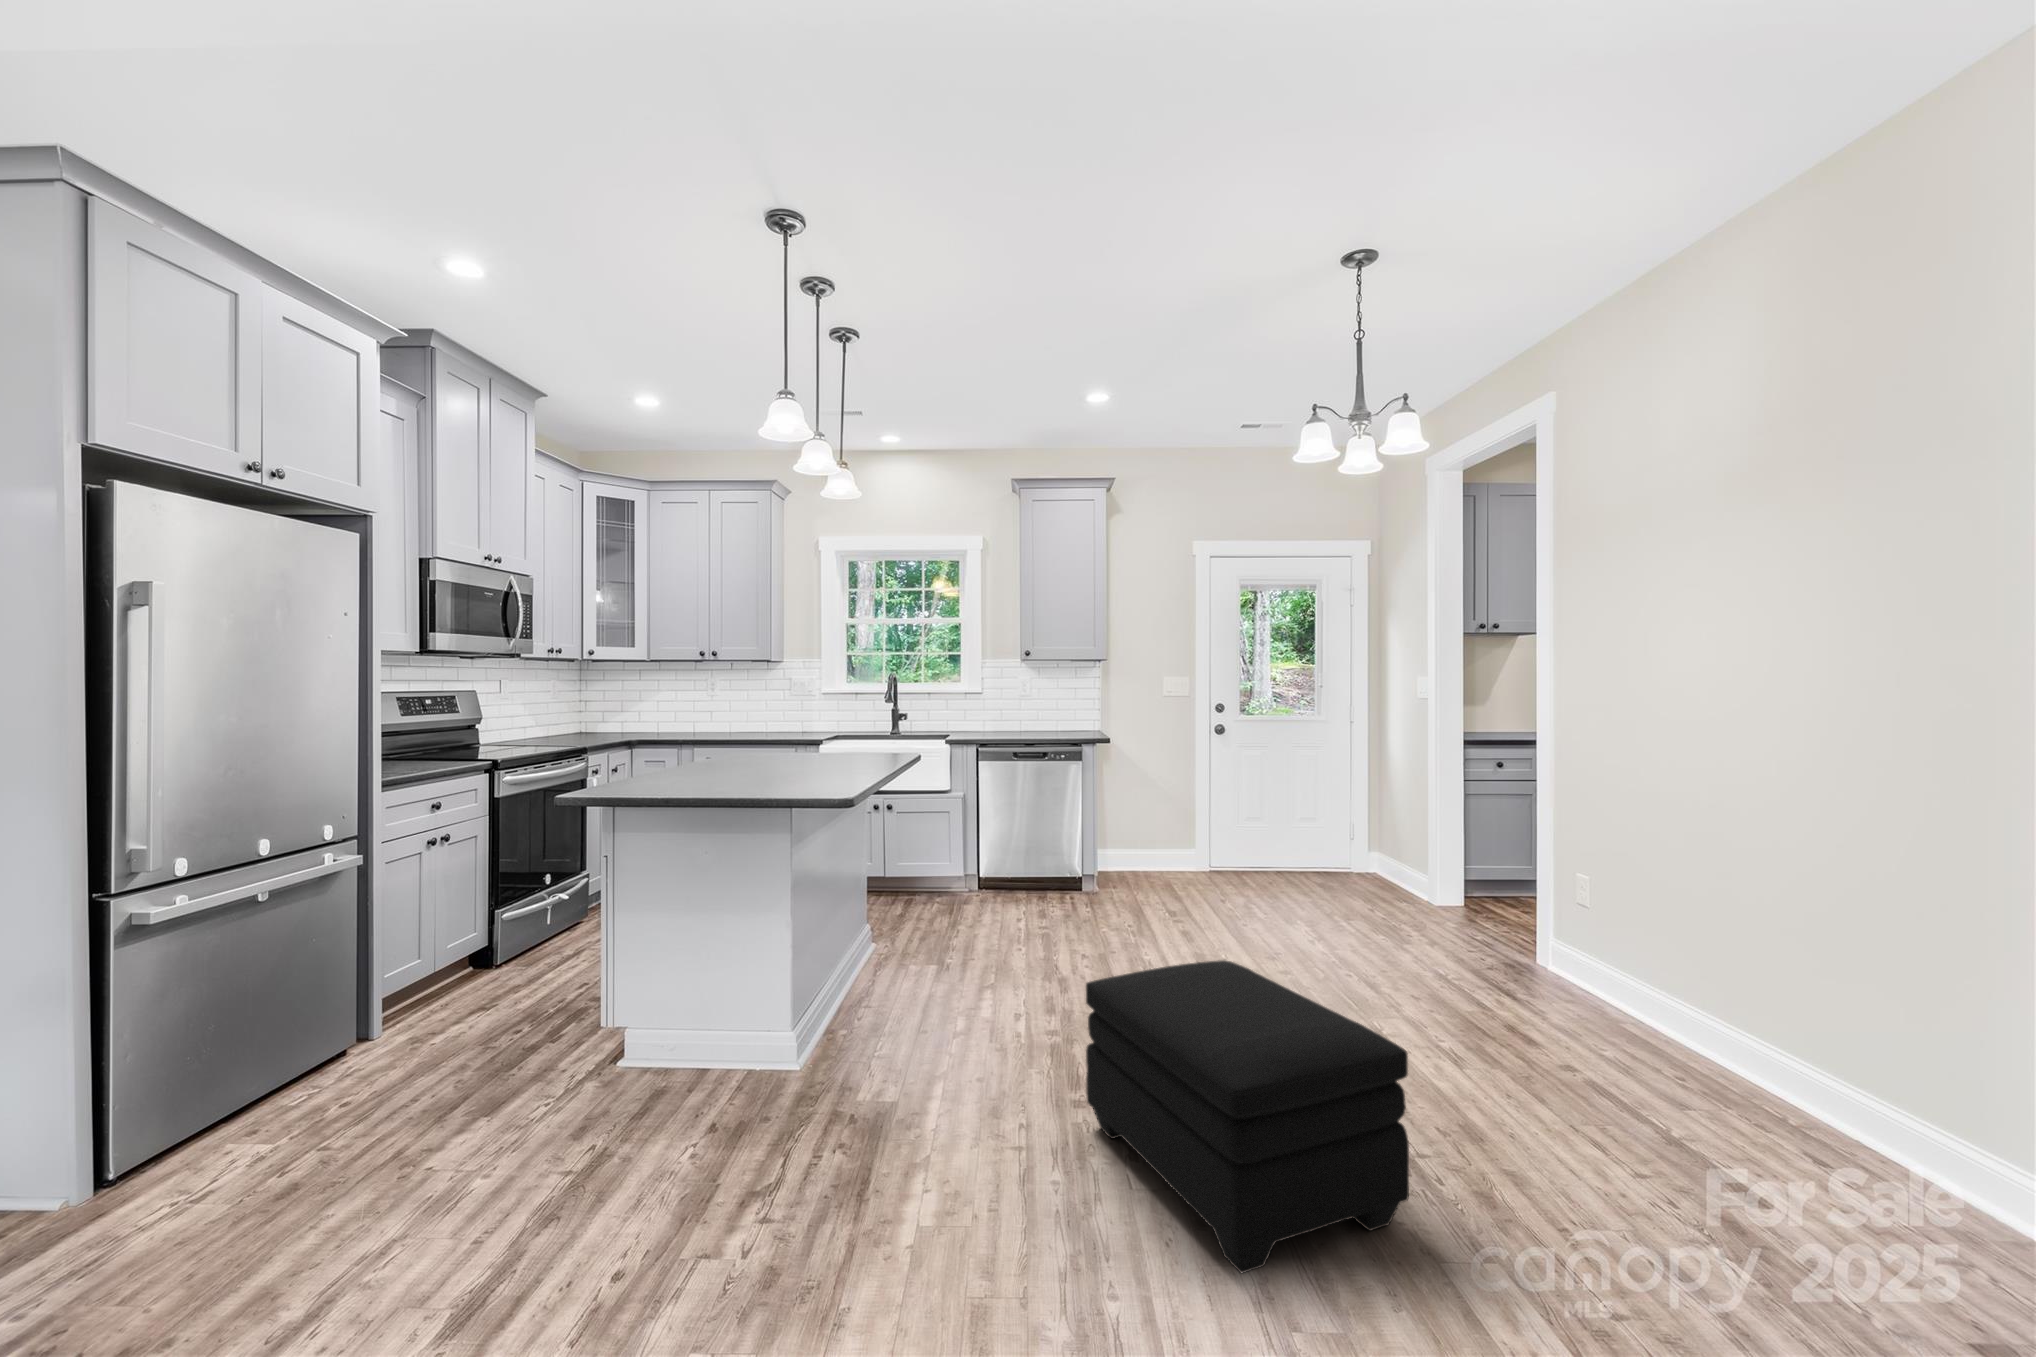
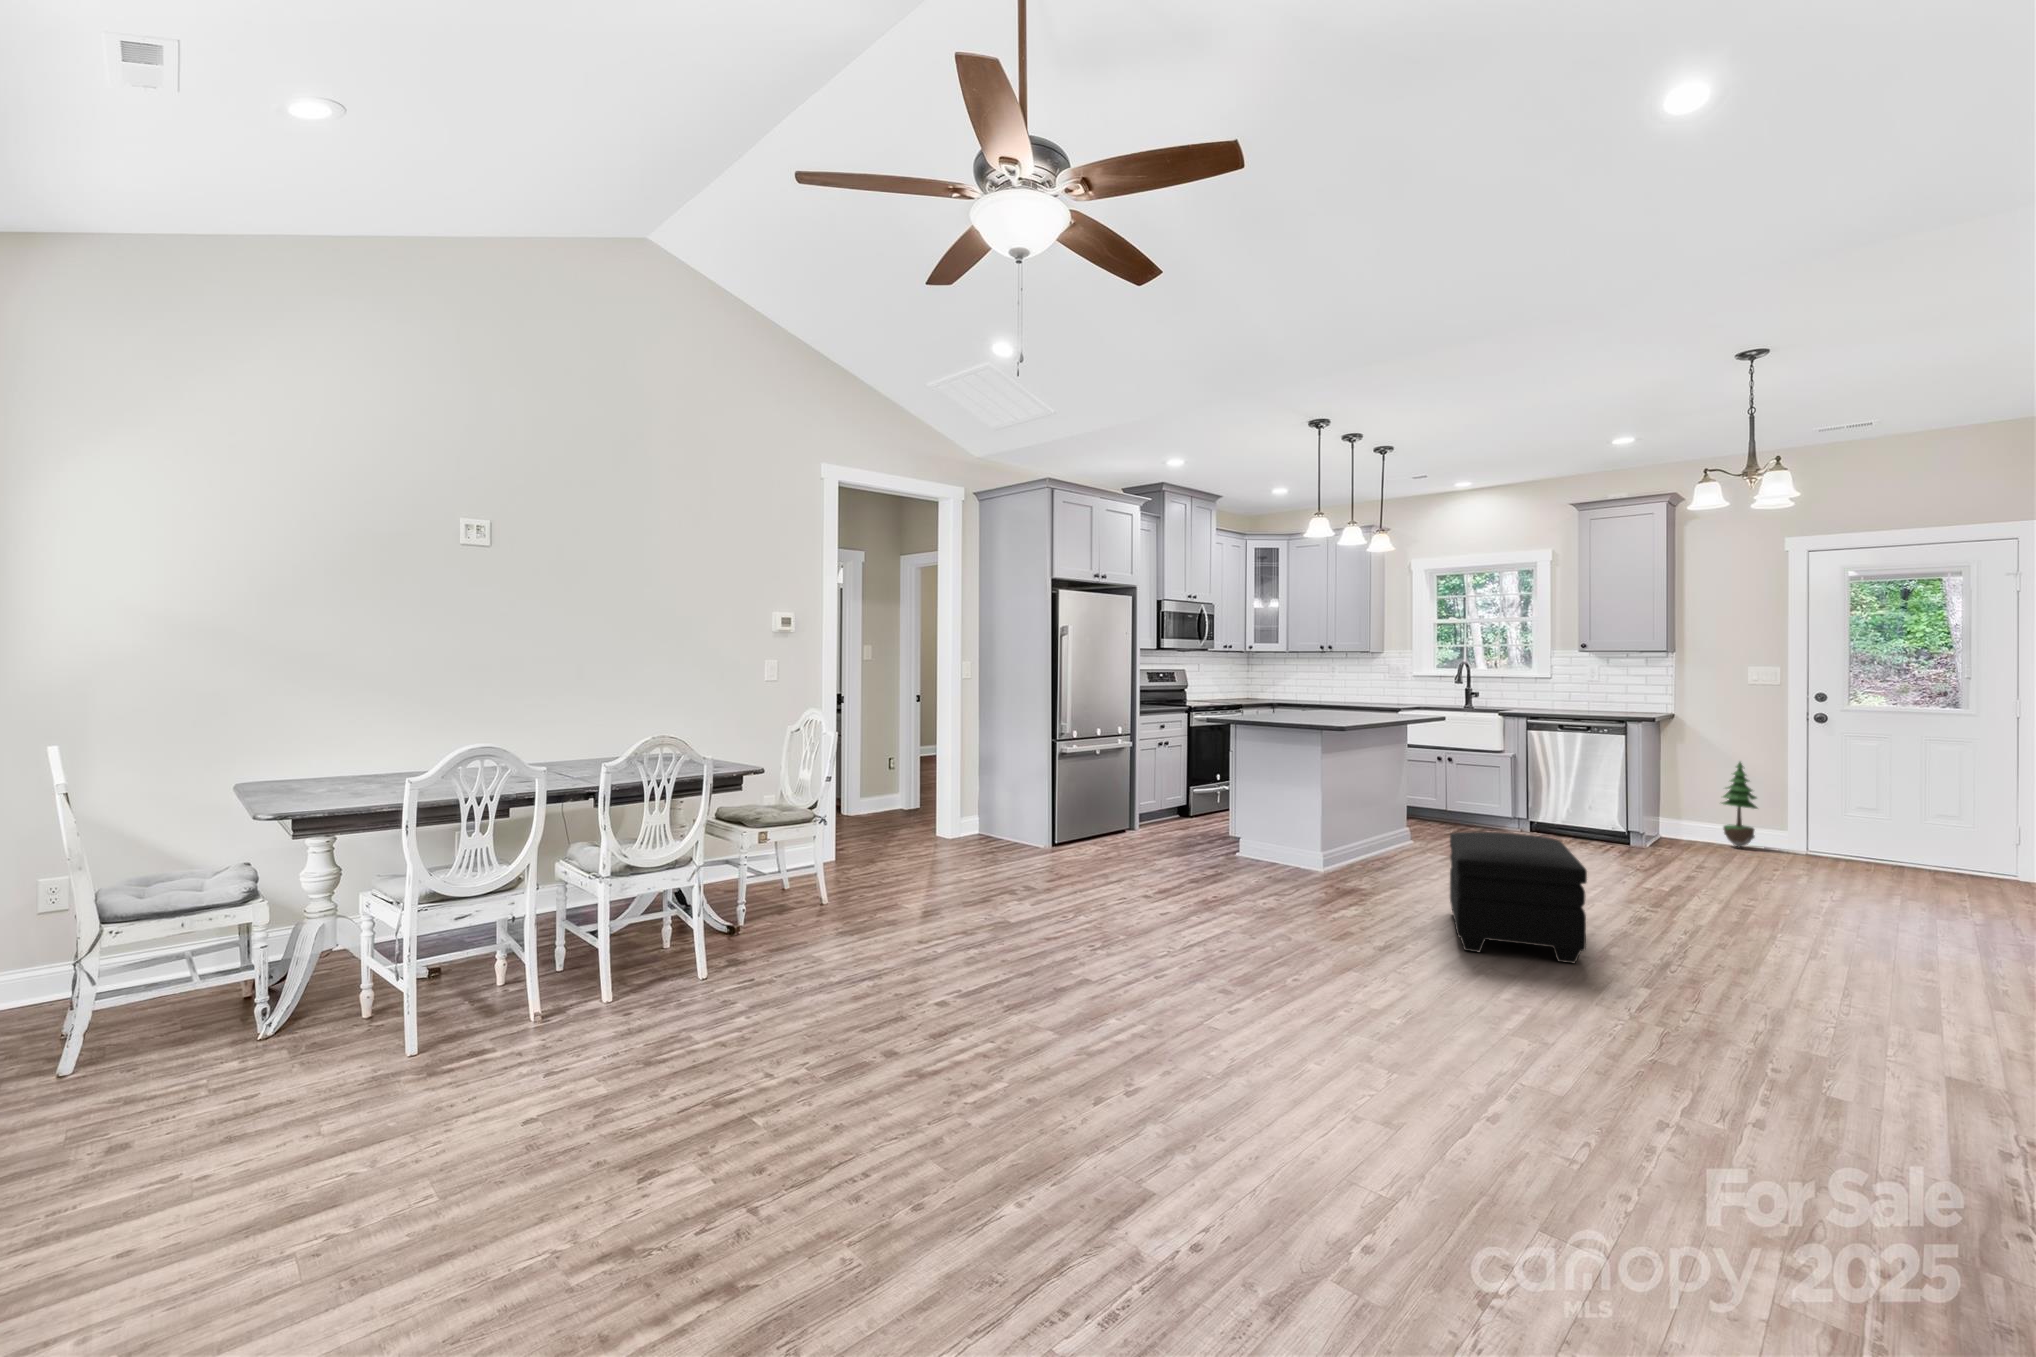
potted tree: none [1151,778,1185,871] -> present [1722,762,1757,847]

